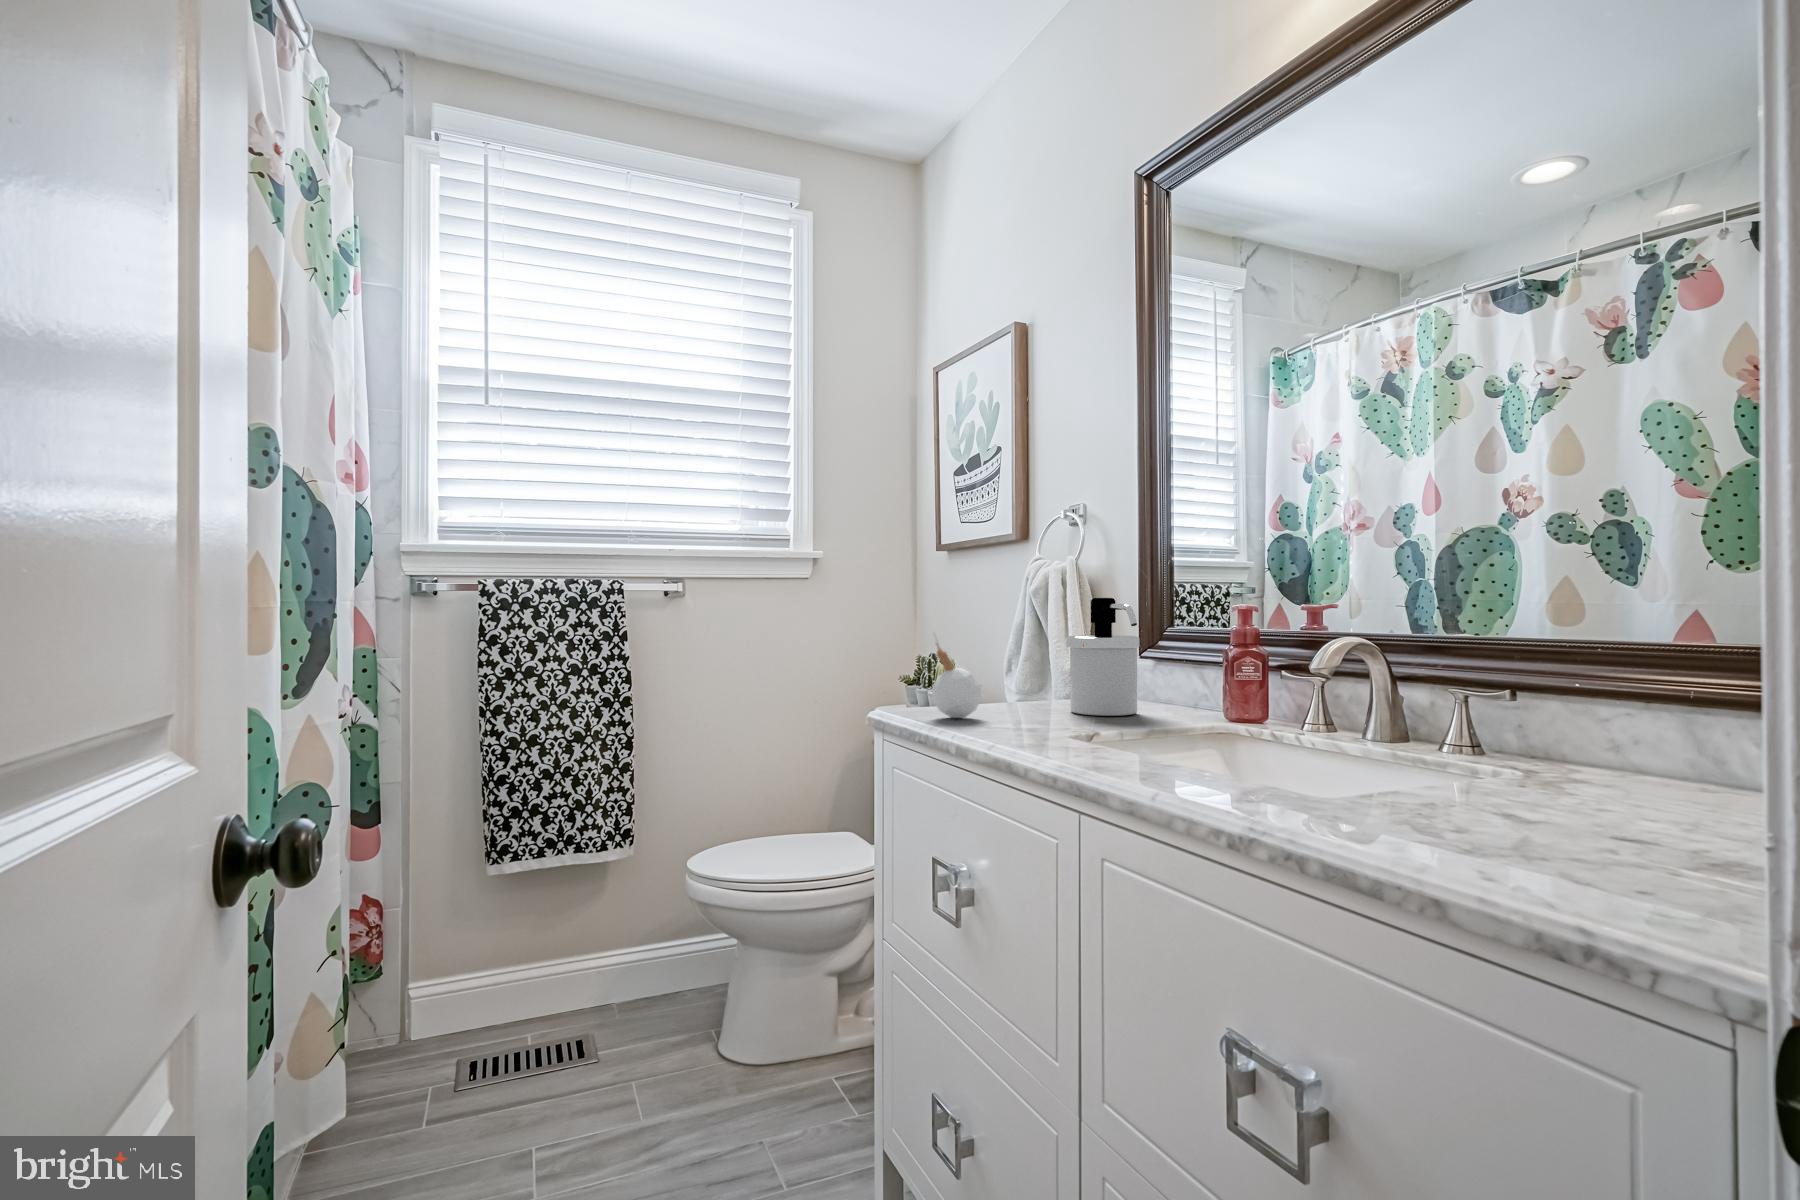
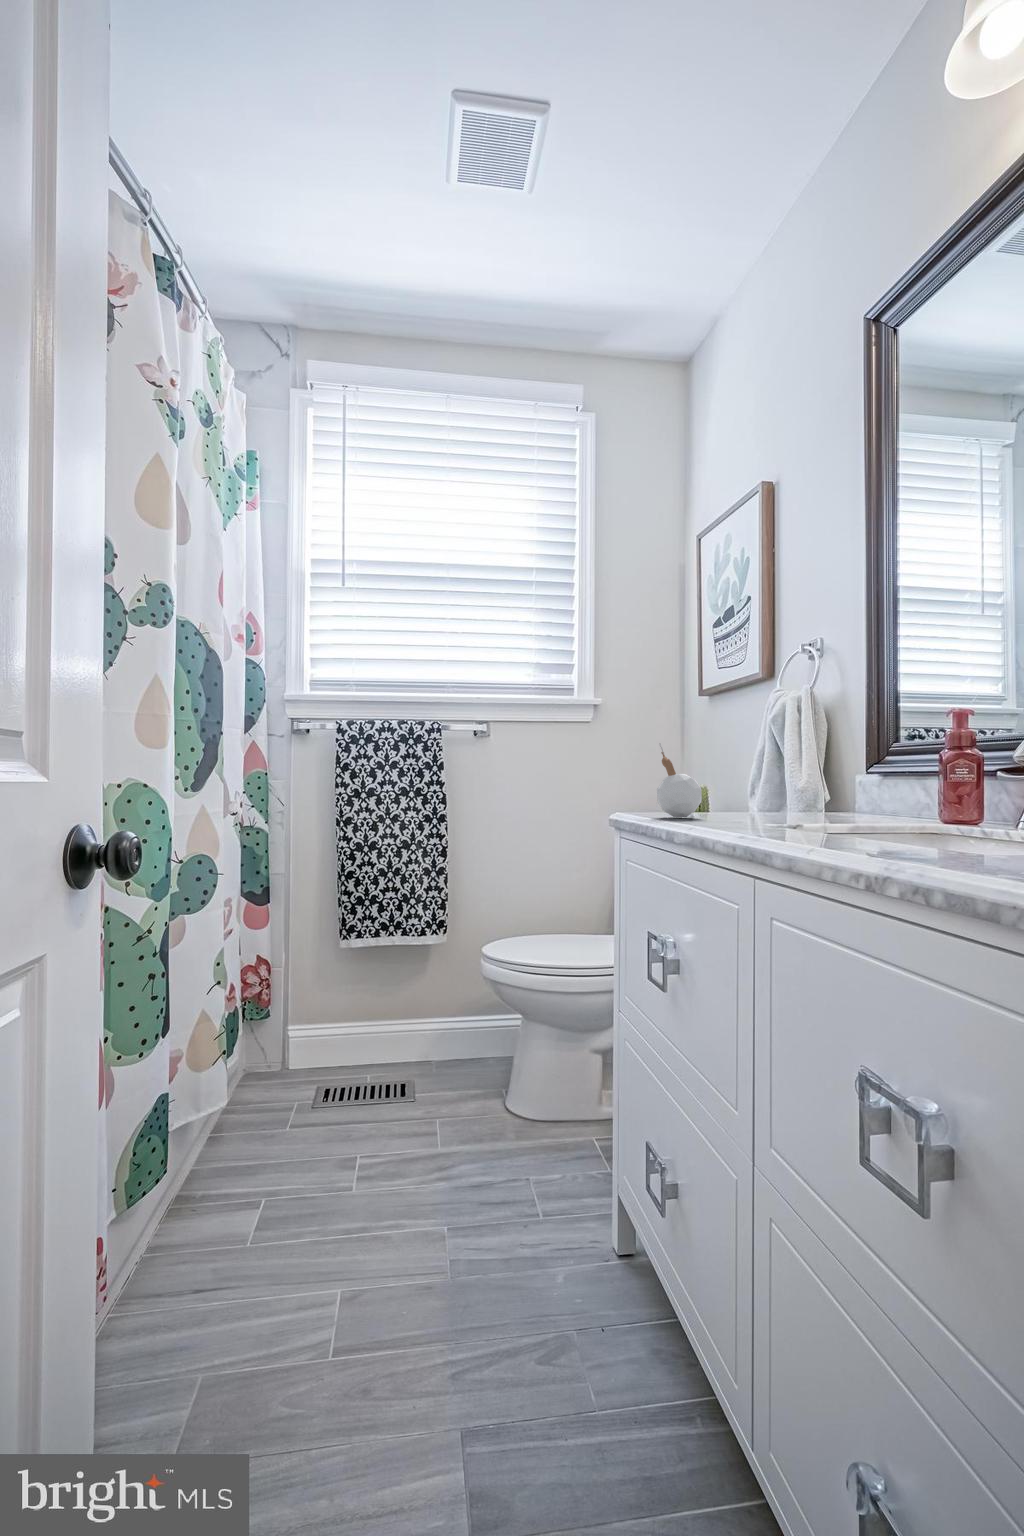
soap dispenser: present [1068,598,1140,716] -> none [789,712,860,819]

